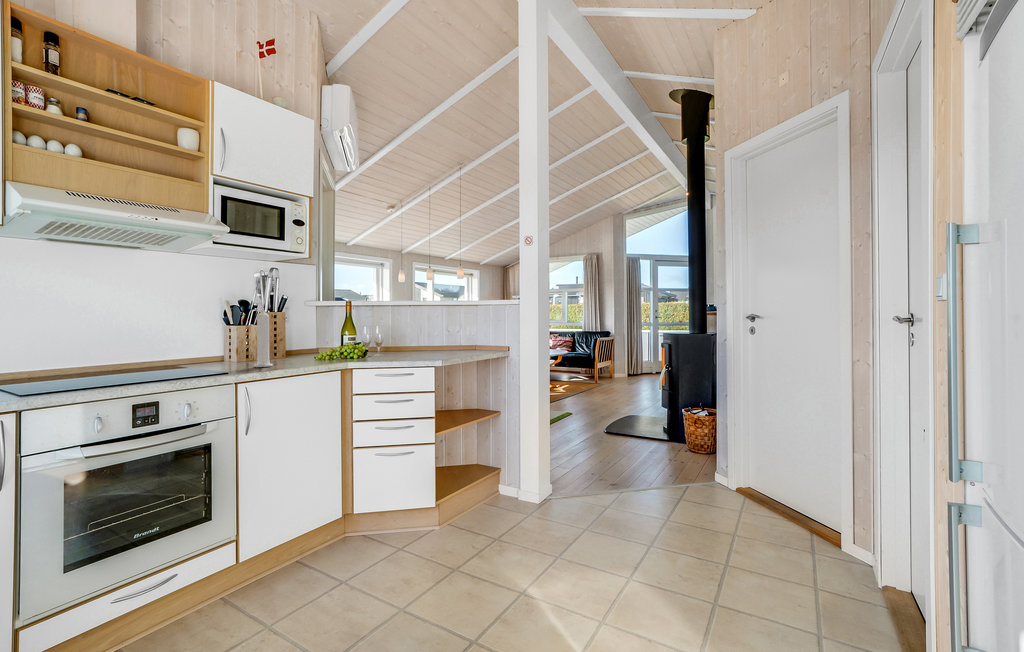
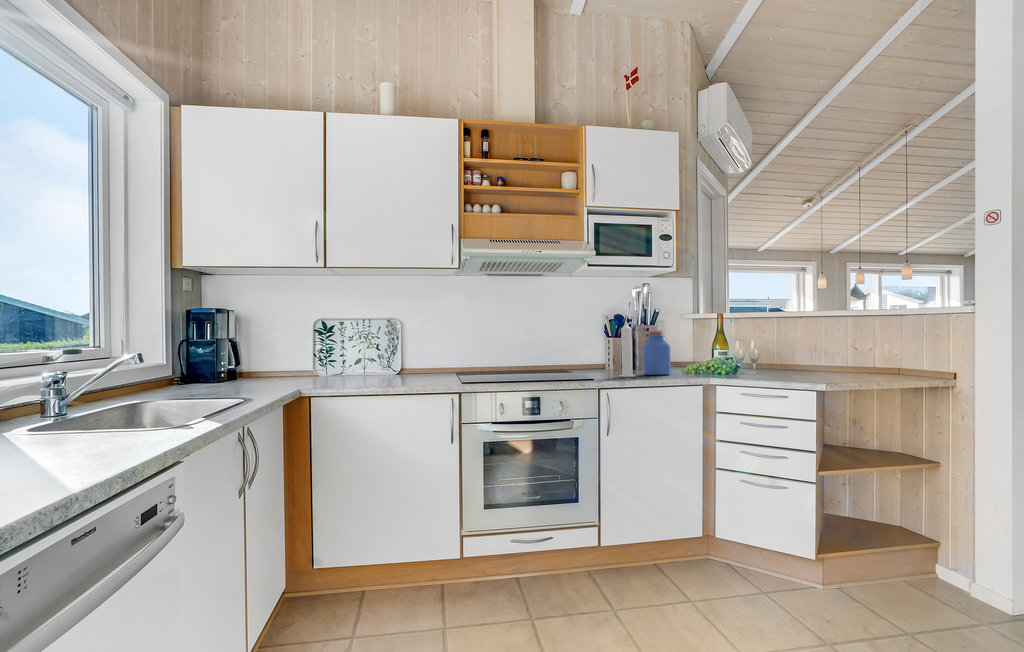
jar: none [277,319,307,363] -> present [642,331,671,375]

